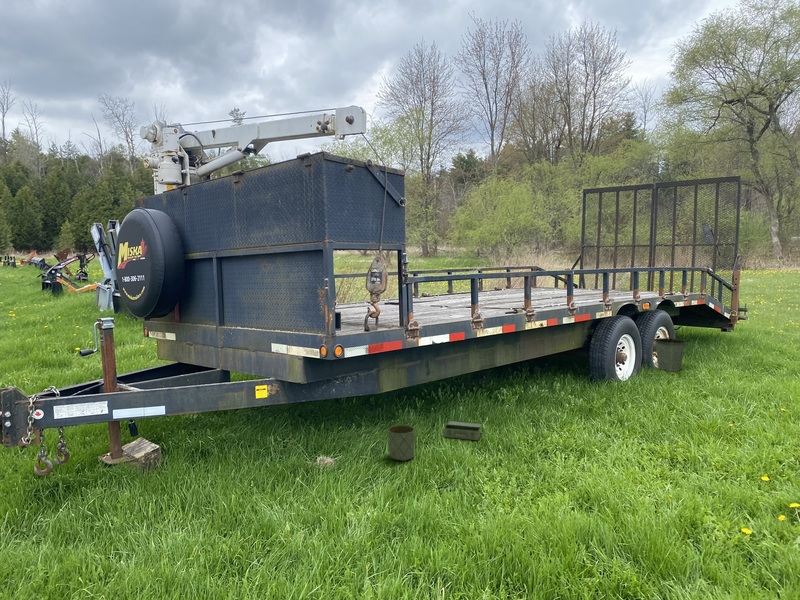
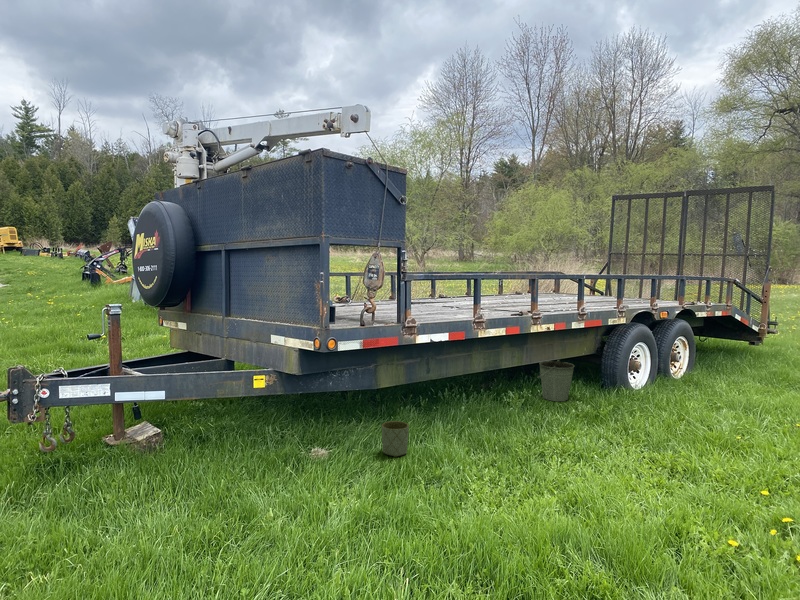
bucket: present [655,337,686,371] -> present [538,360,574,401]
toolbox: present [444,420,482,440] -> none [442,420,481,441]

